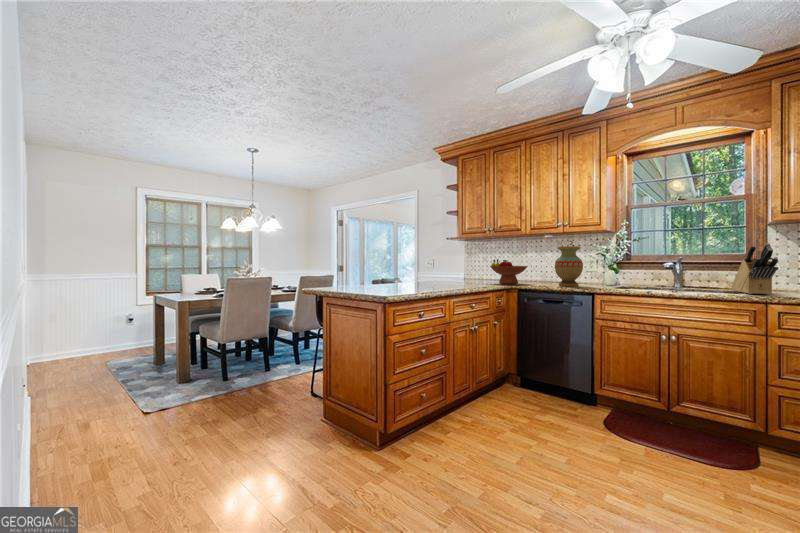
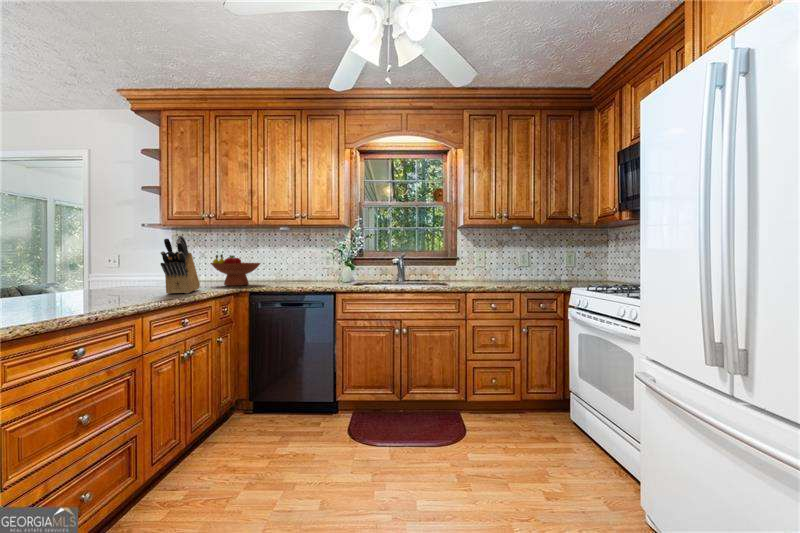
knife block: present [731,243,778,294] -> present [161,235,200,294]
vase: present [555,246,583,286] -> none [293,241,324,286]

